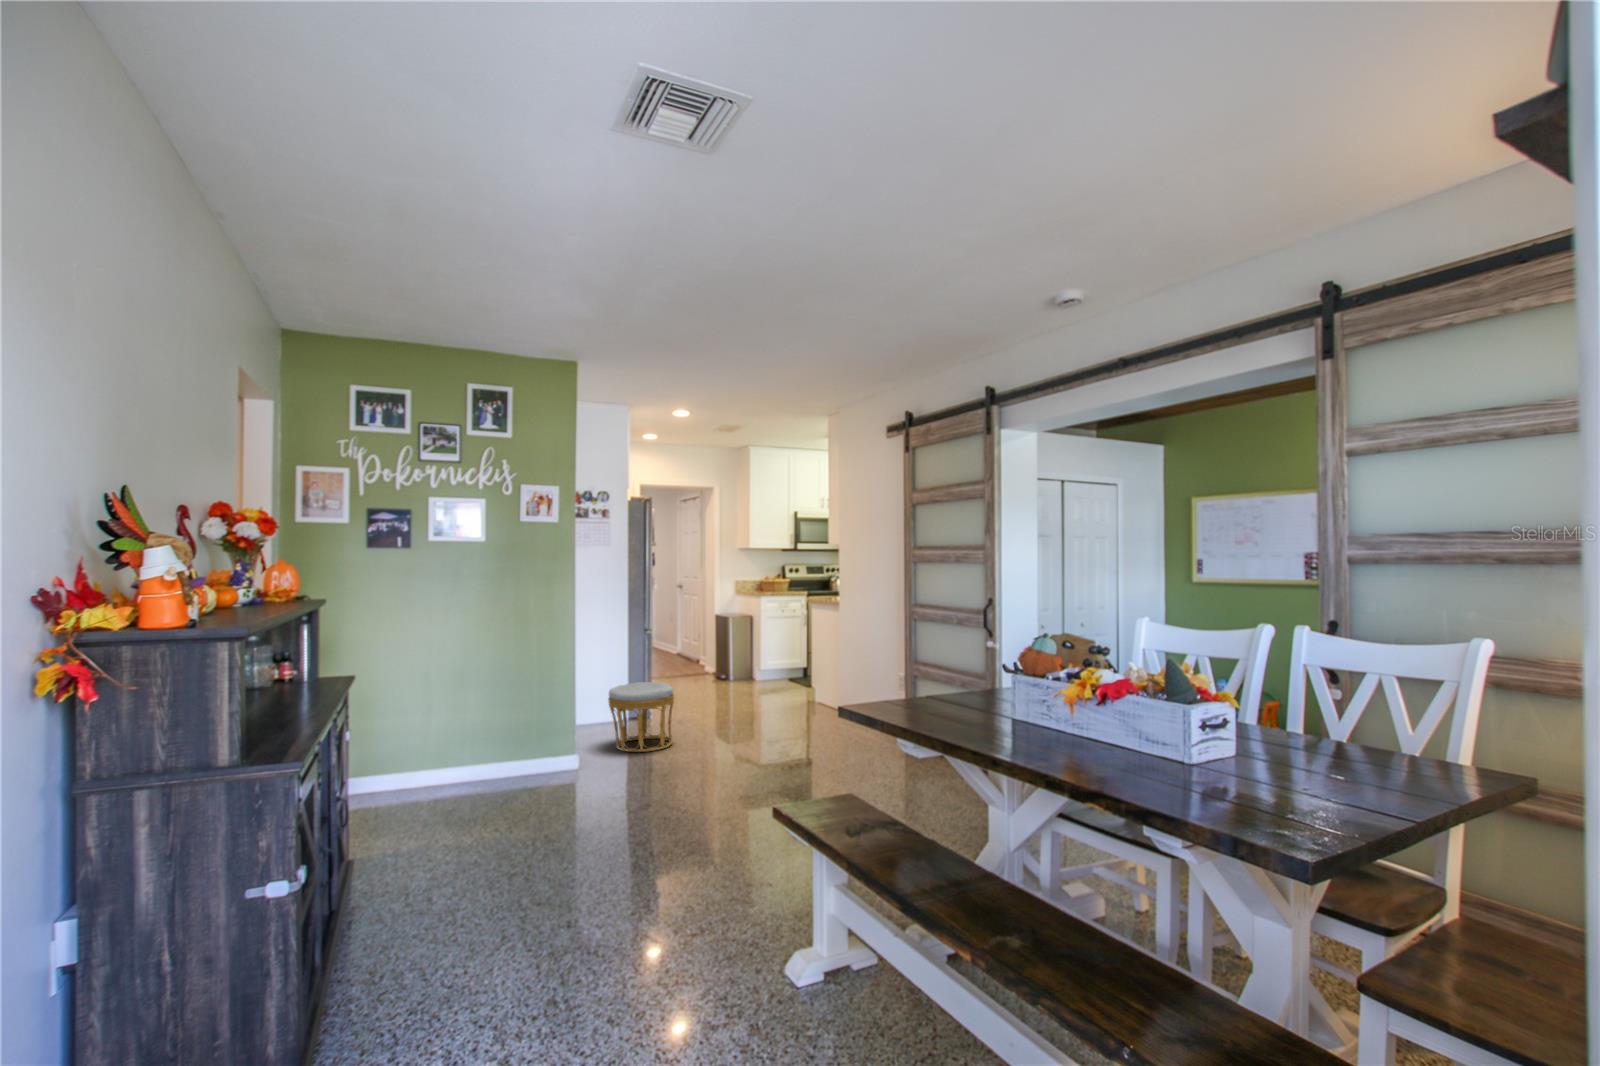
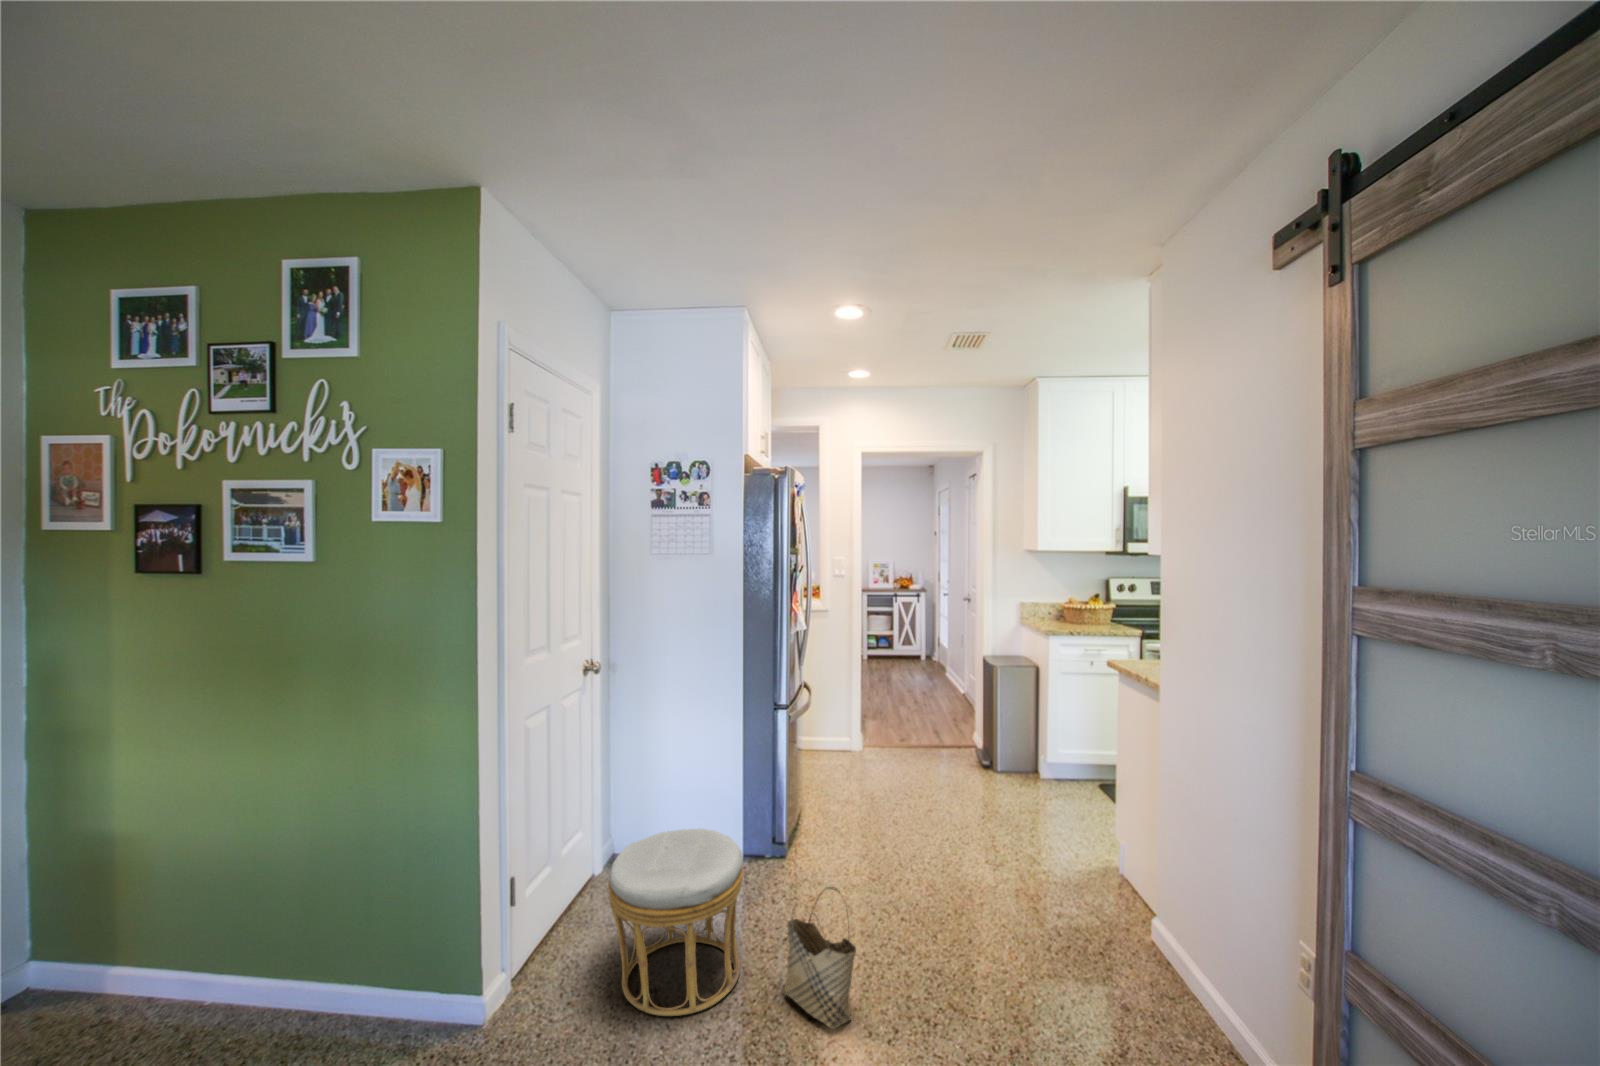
woven basket: none [696,690,731,741] -> present [784,887,856,1029]

